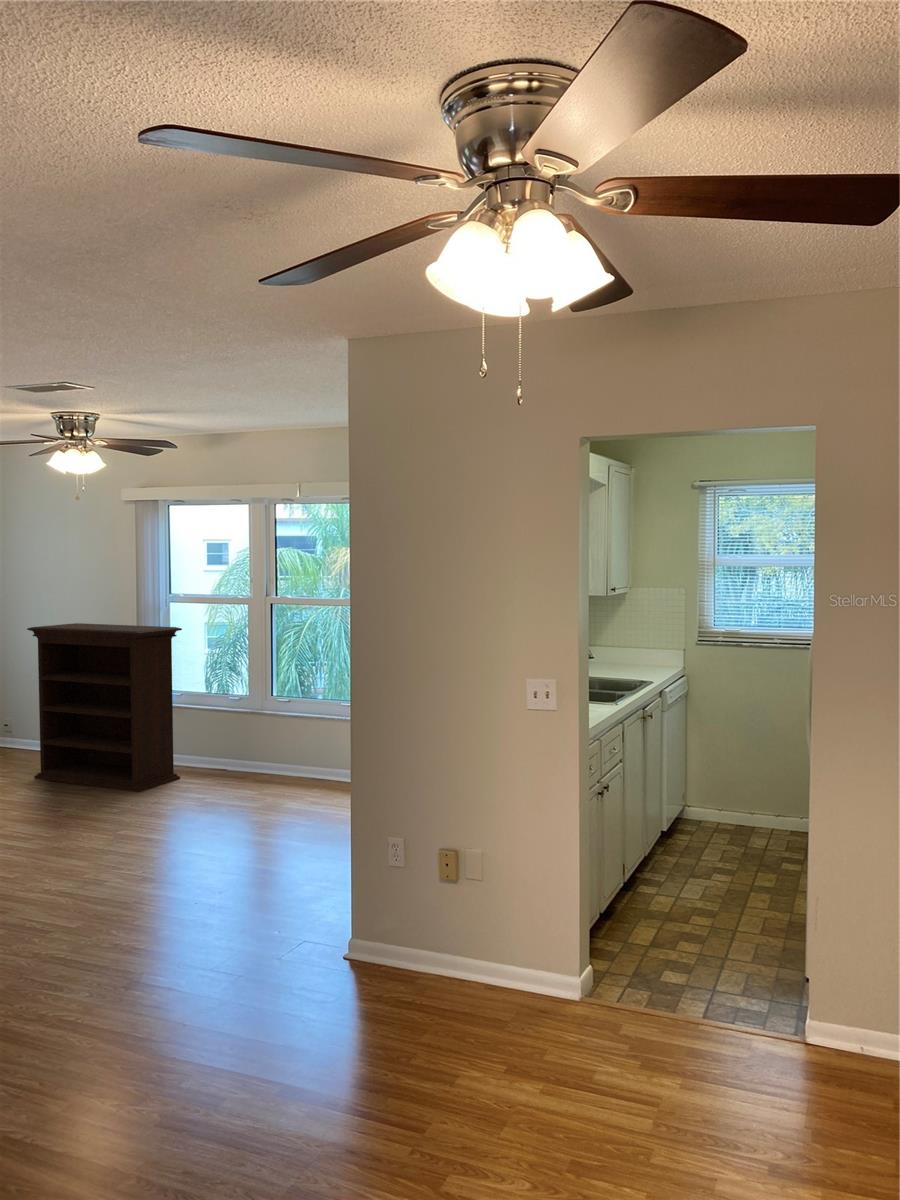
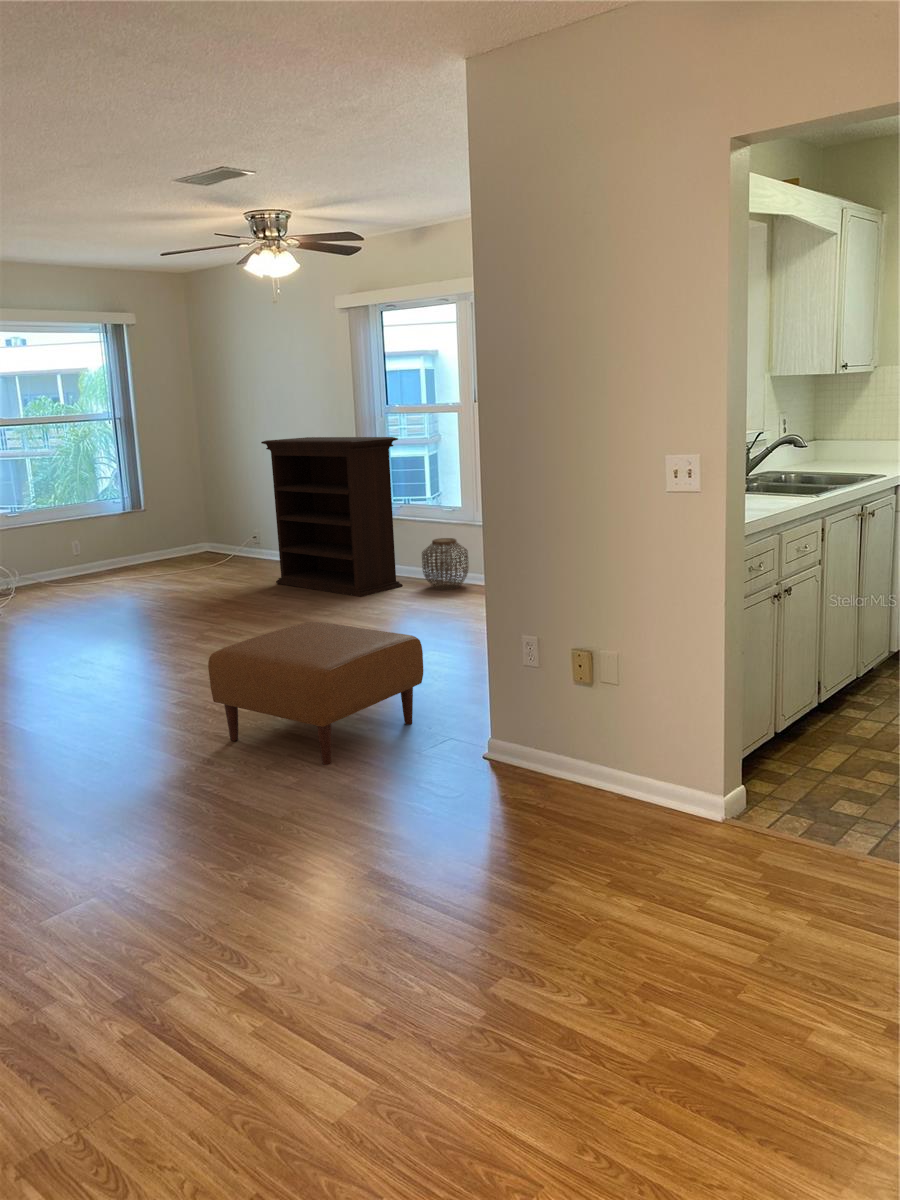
woven basket: none [203,728,252,781] -> present [422,538,468,589]
ottoman: none [49,830,269,982] -> present [208,622,423,765]

